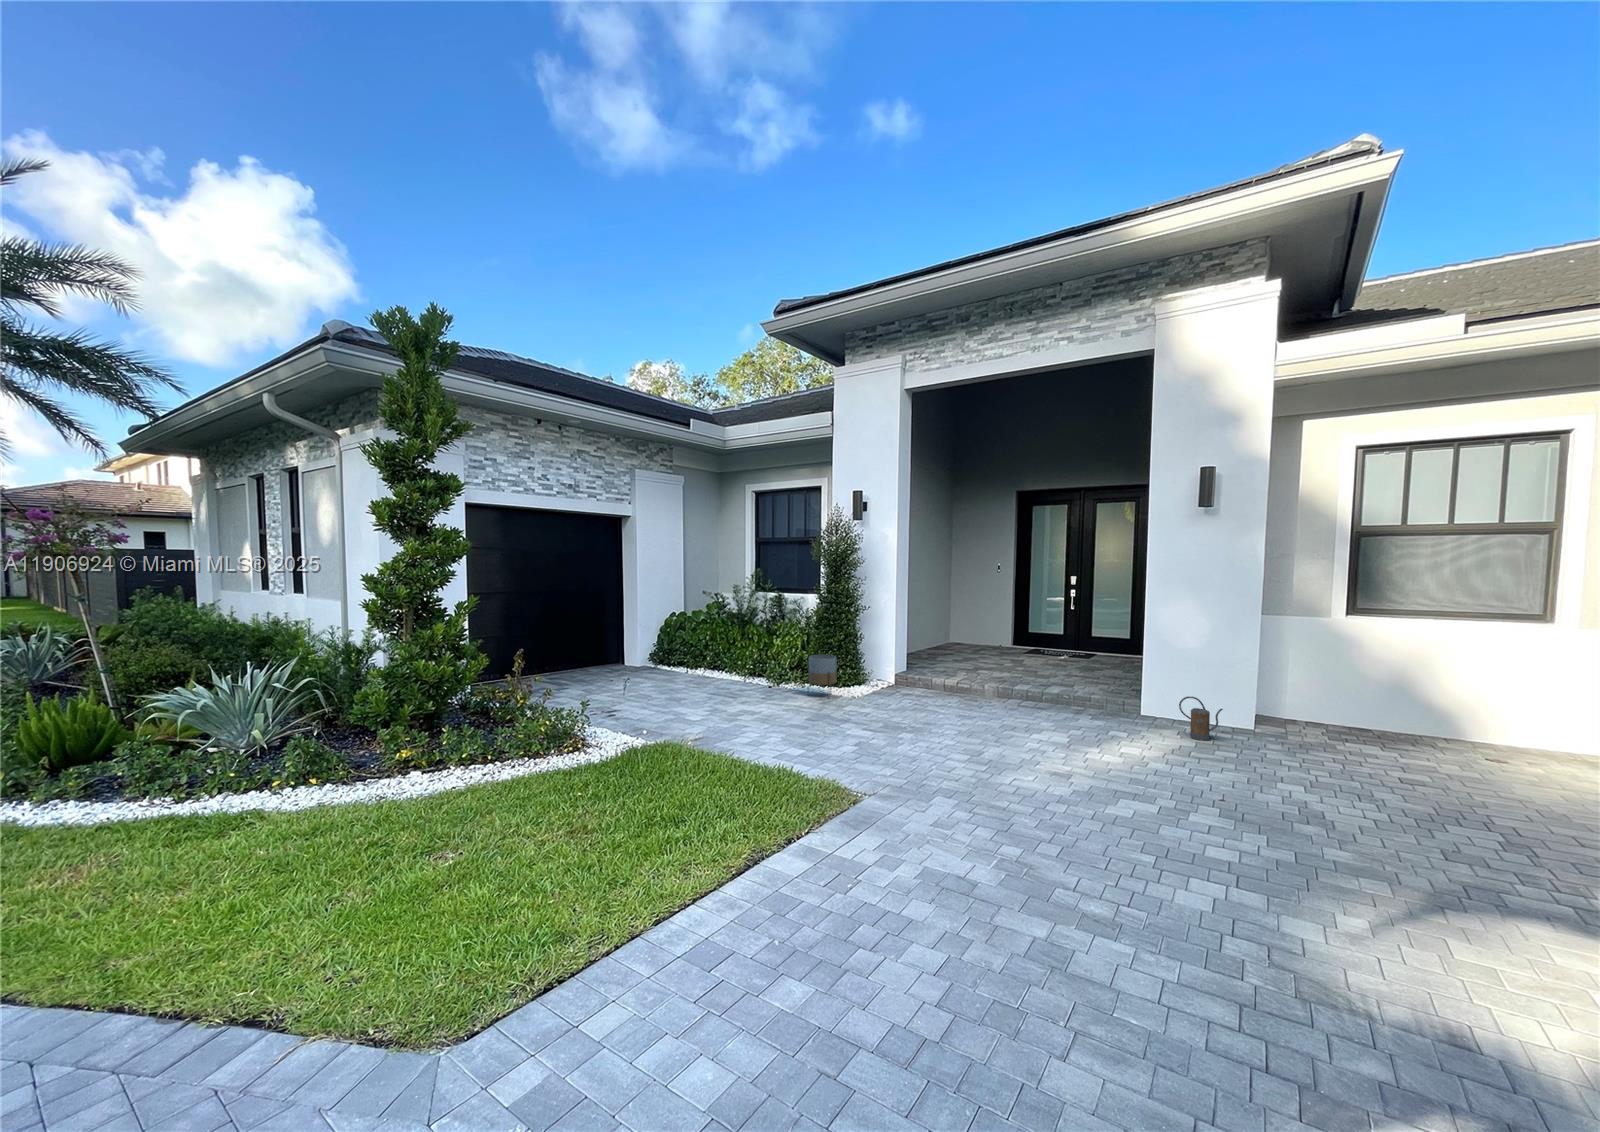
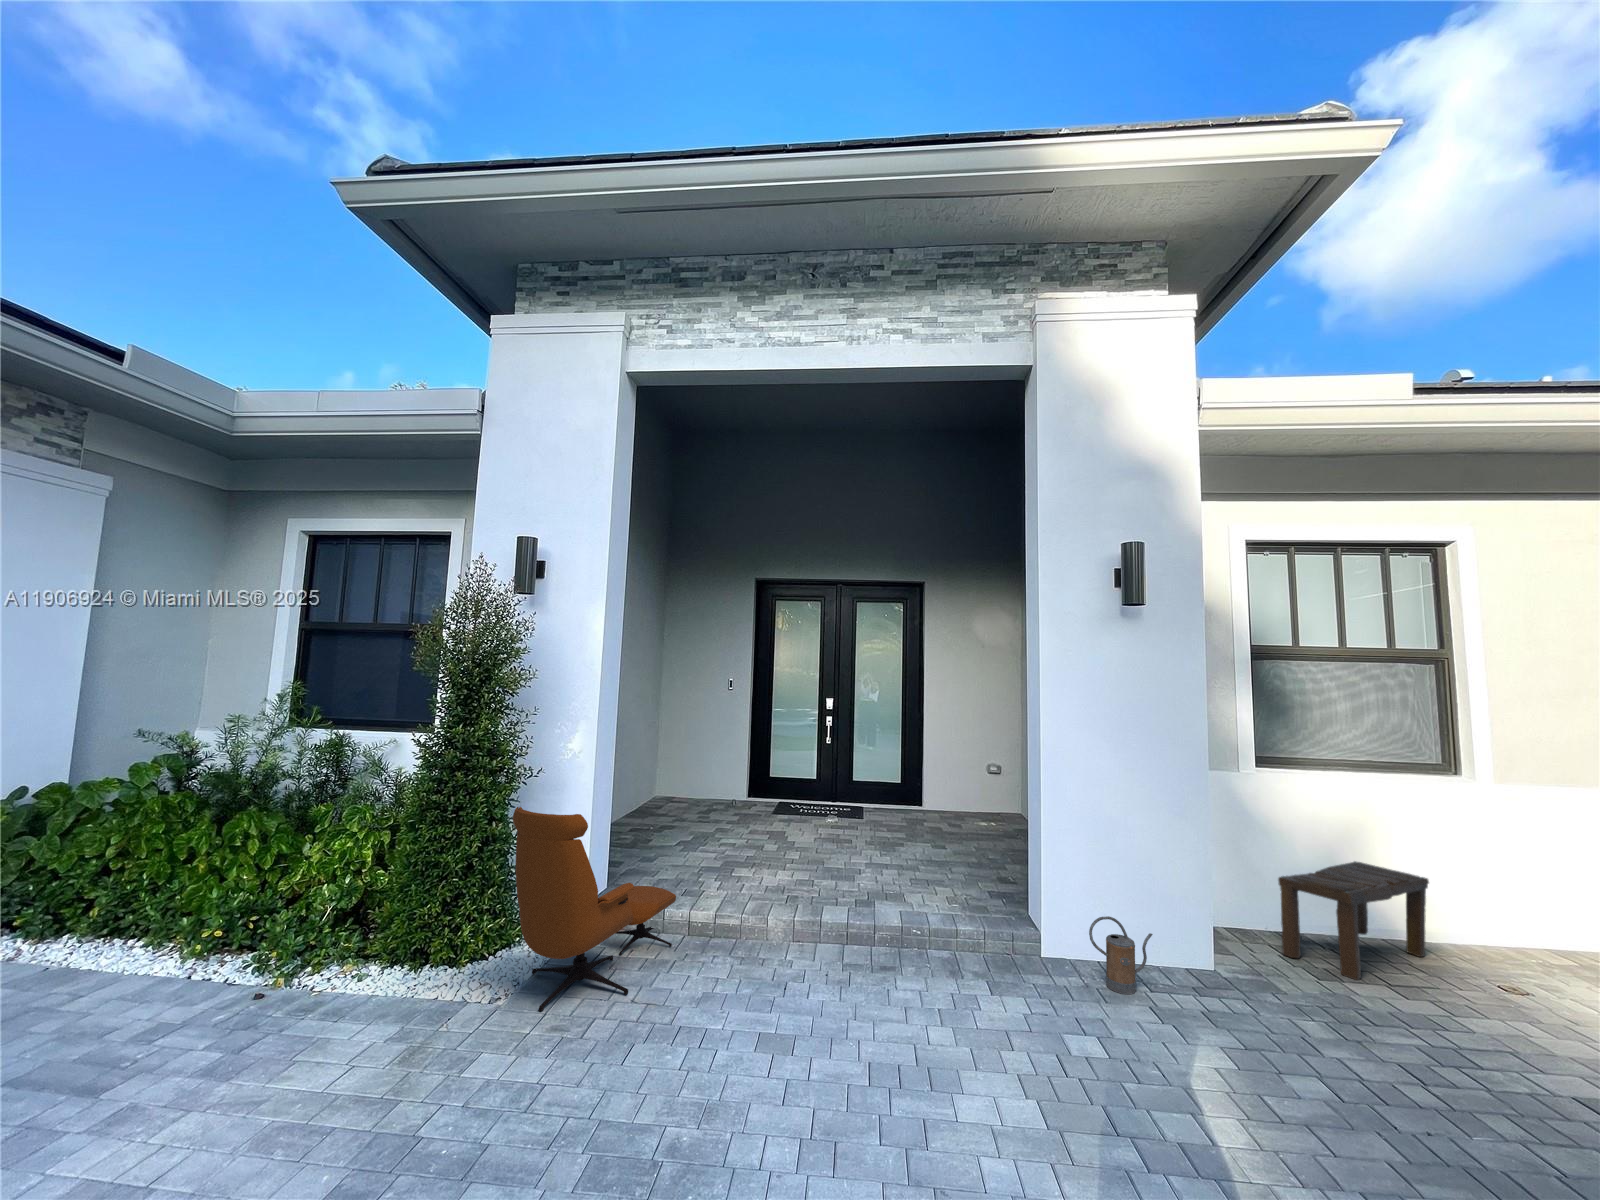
lounge chair: none [857,617,942,706] -> present [513,807,676,1011]
planter: present [808,655,836,686] -> none [373,891,455,1007]
bench: none [1367,692,1524,763] -> present [1278,861,1429,980]

